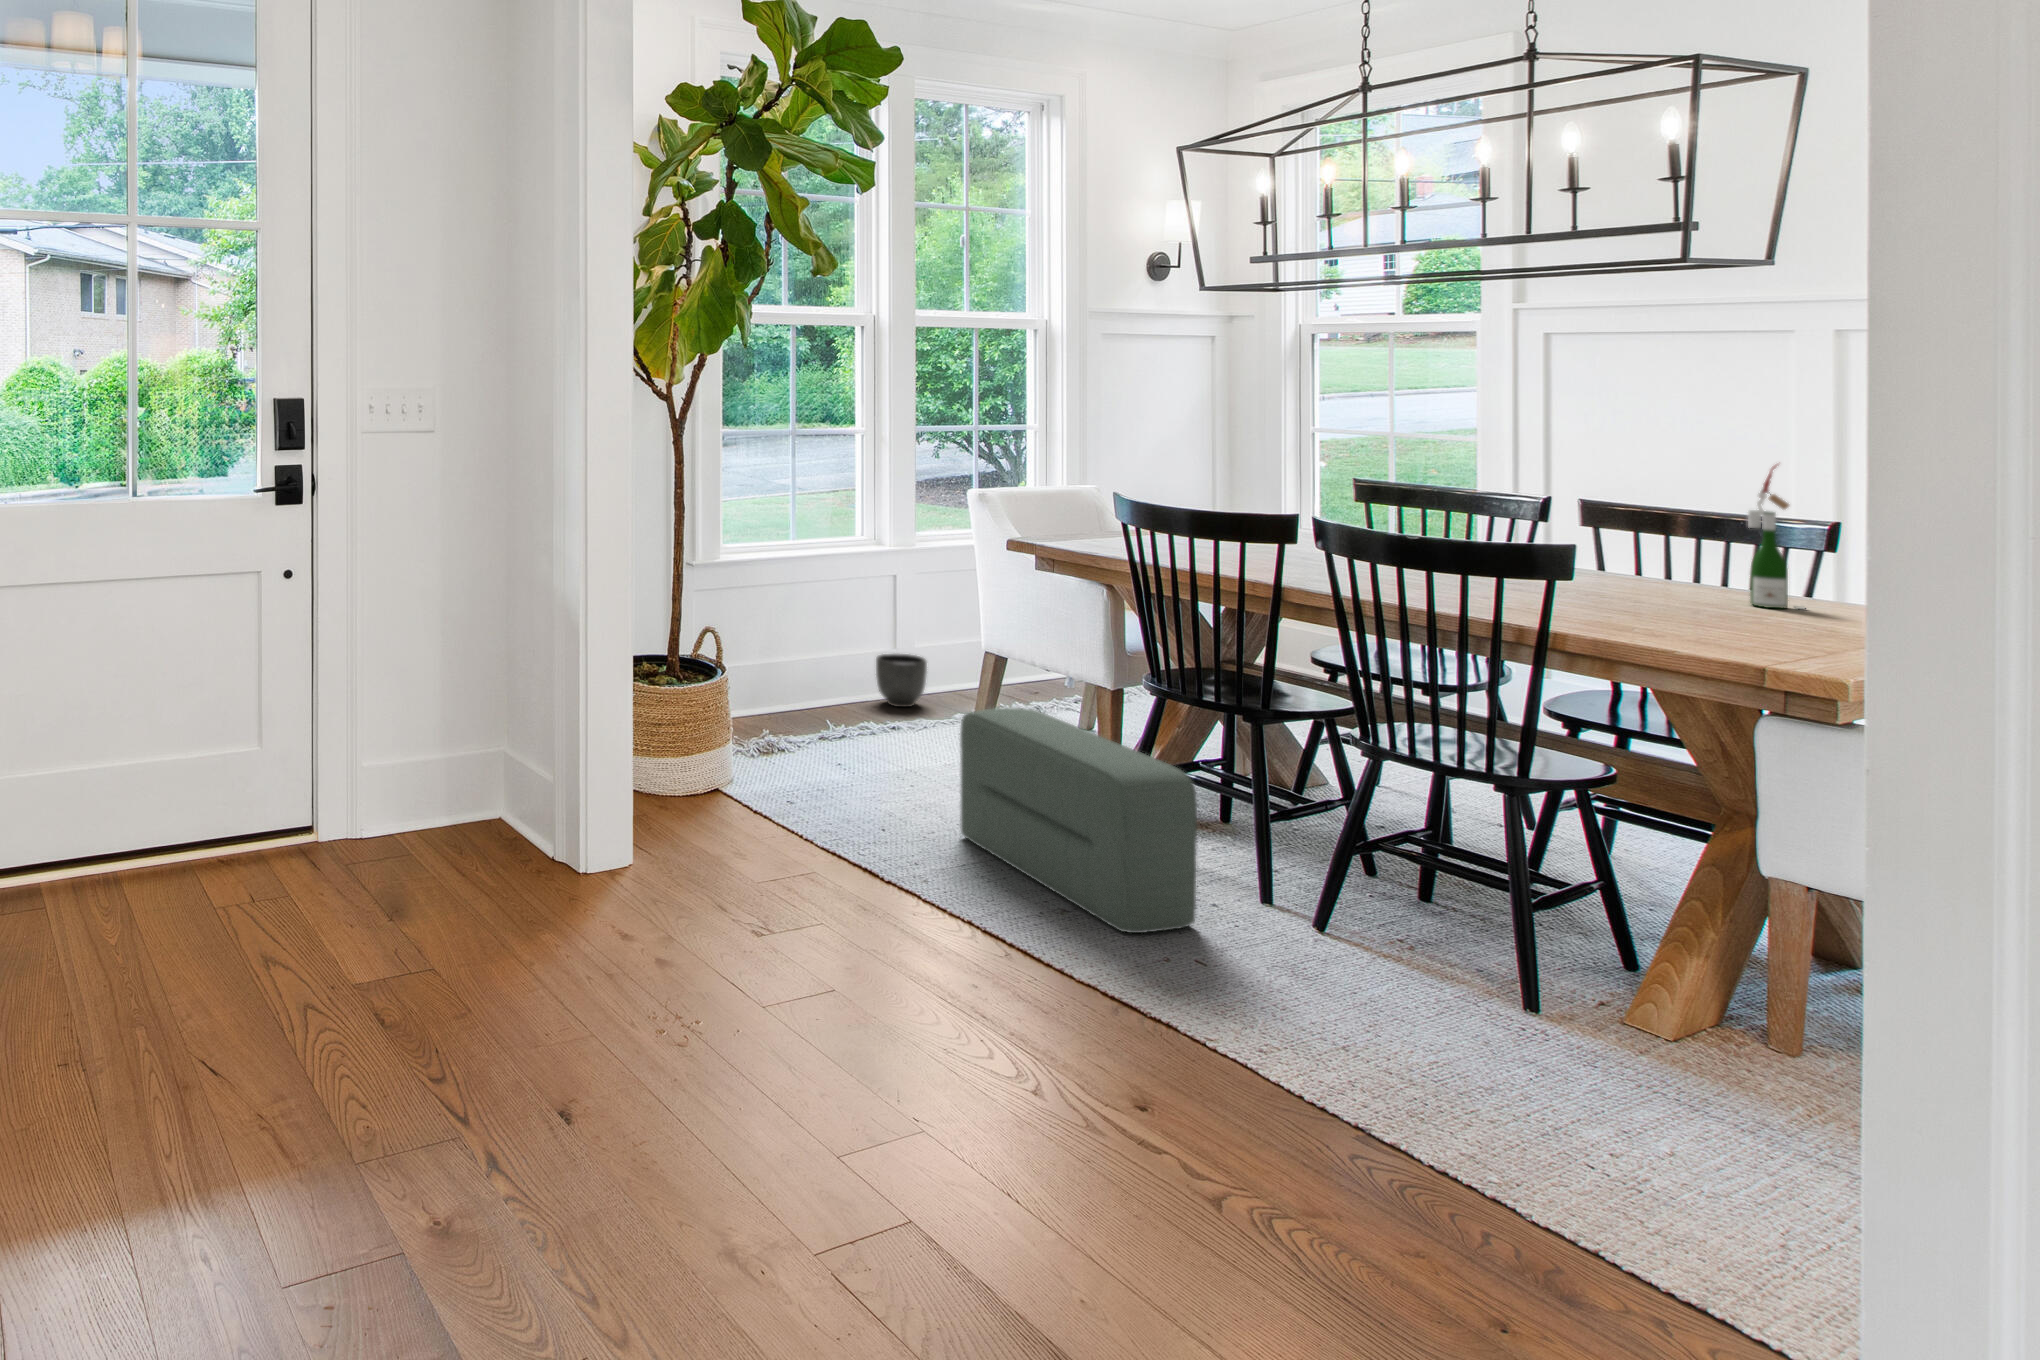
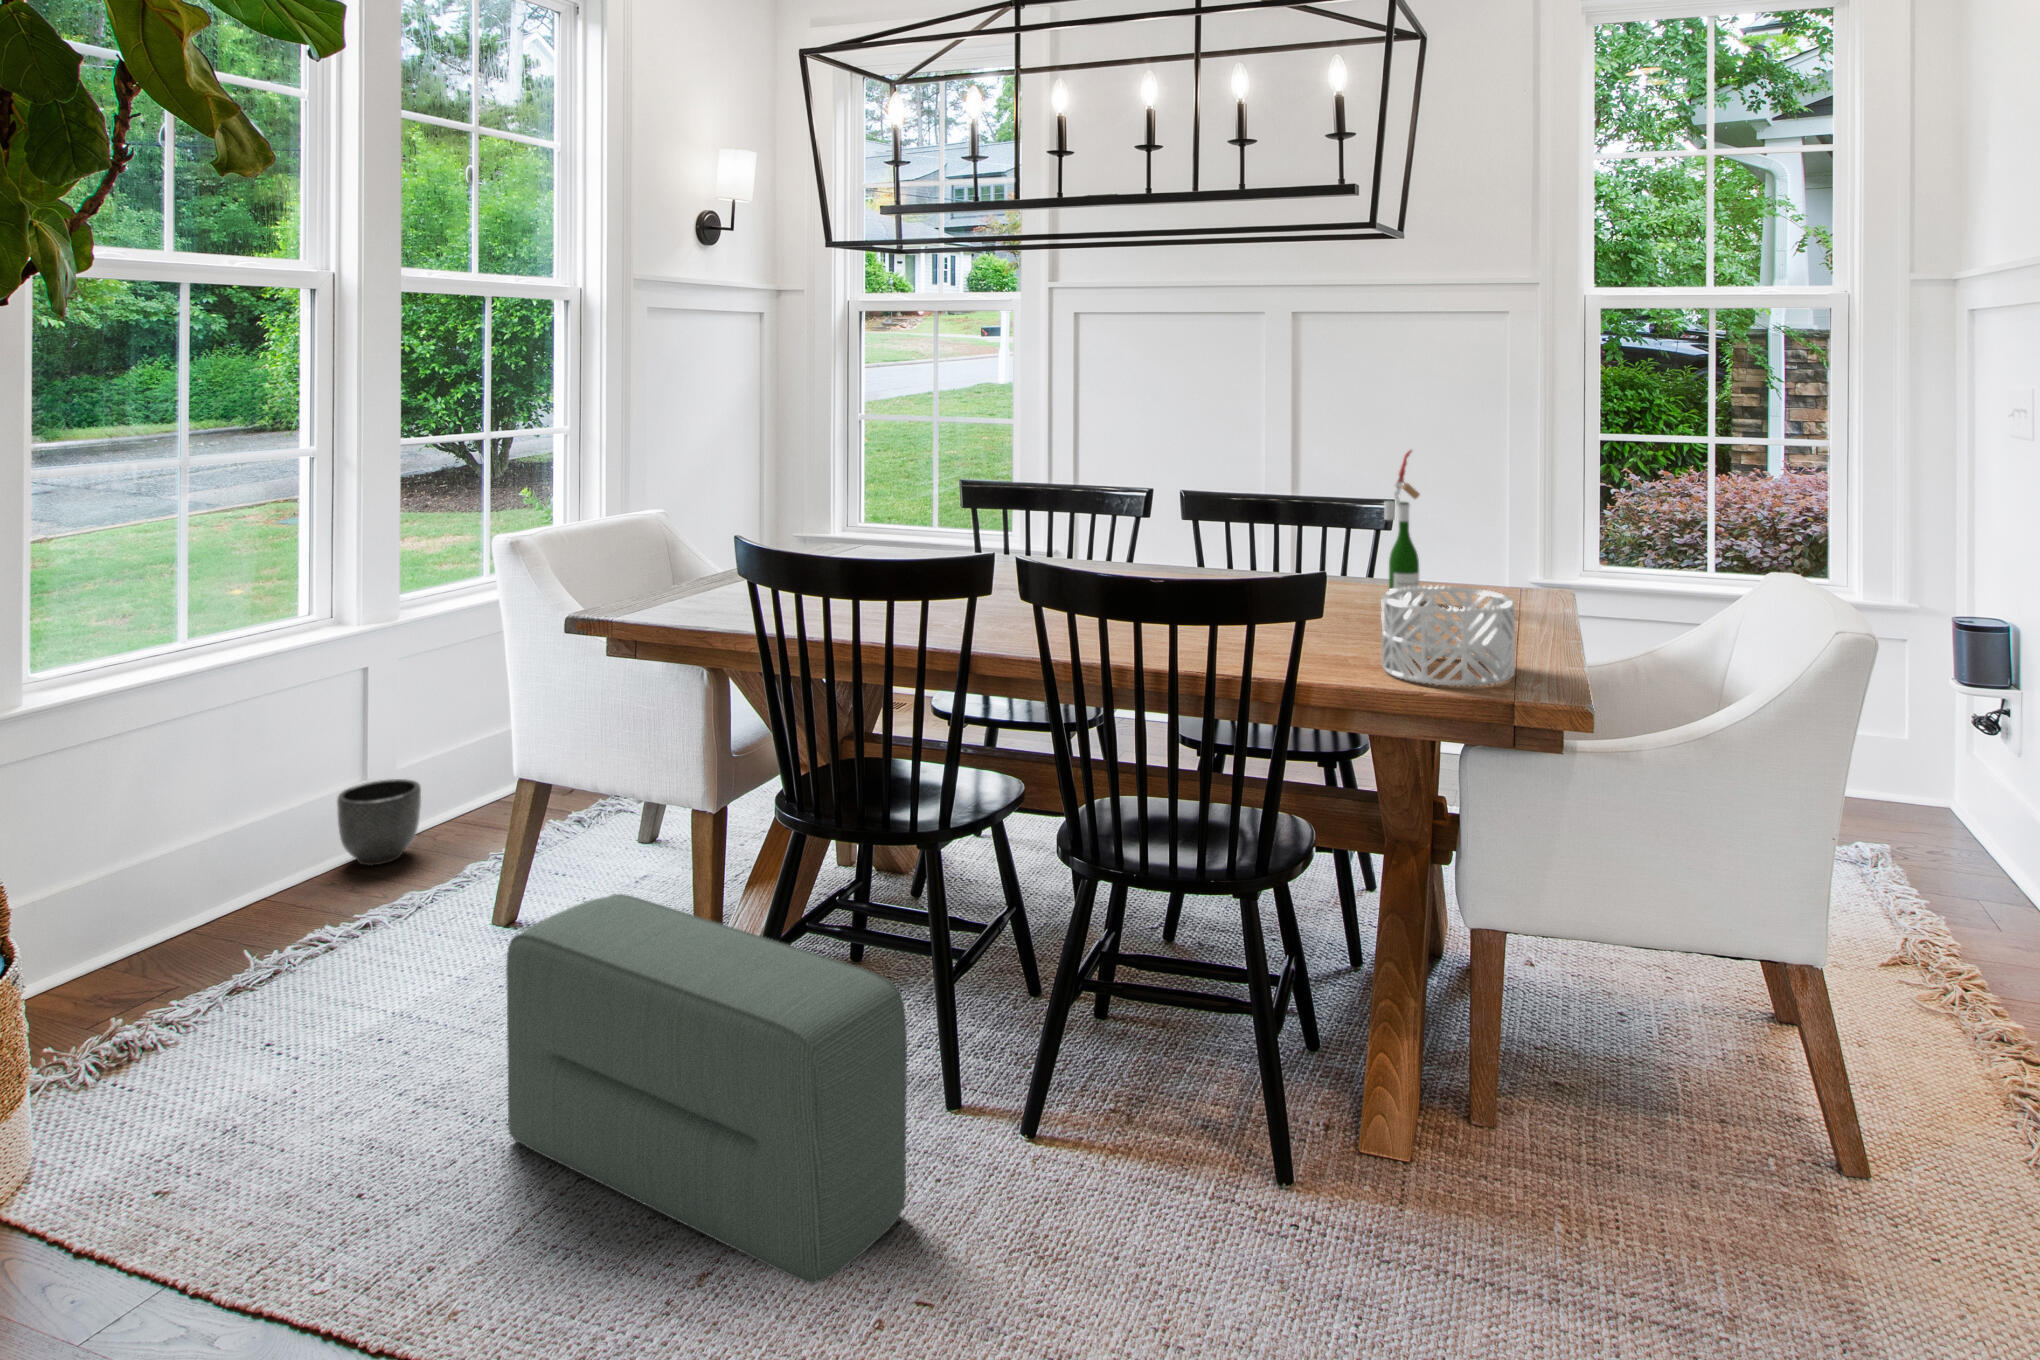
decorative bowl: none [1638,569,1781,652] -> present [1381,586,1515,687]

